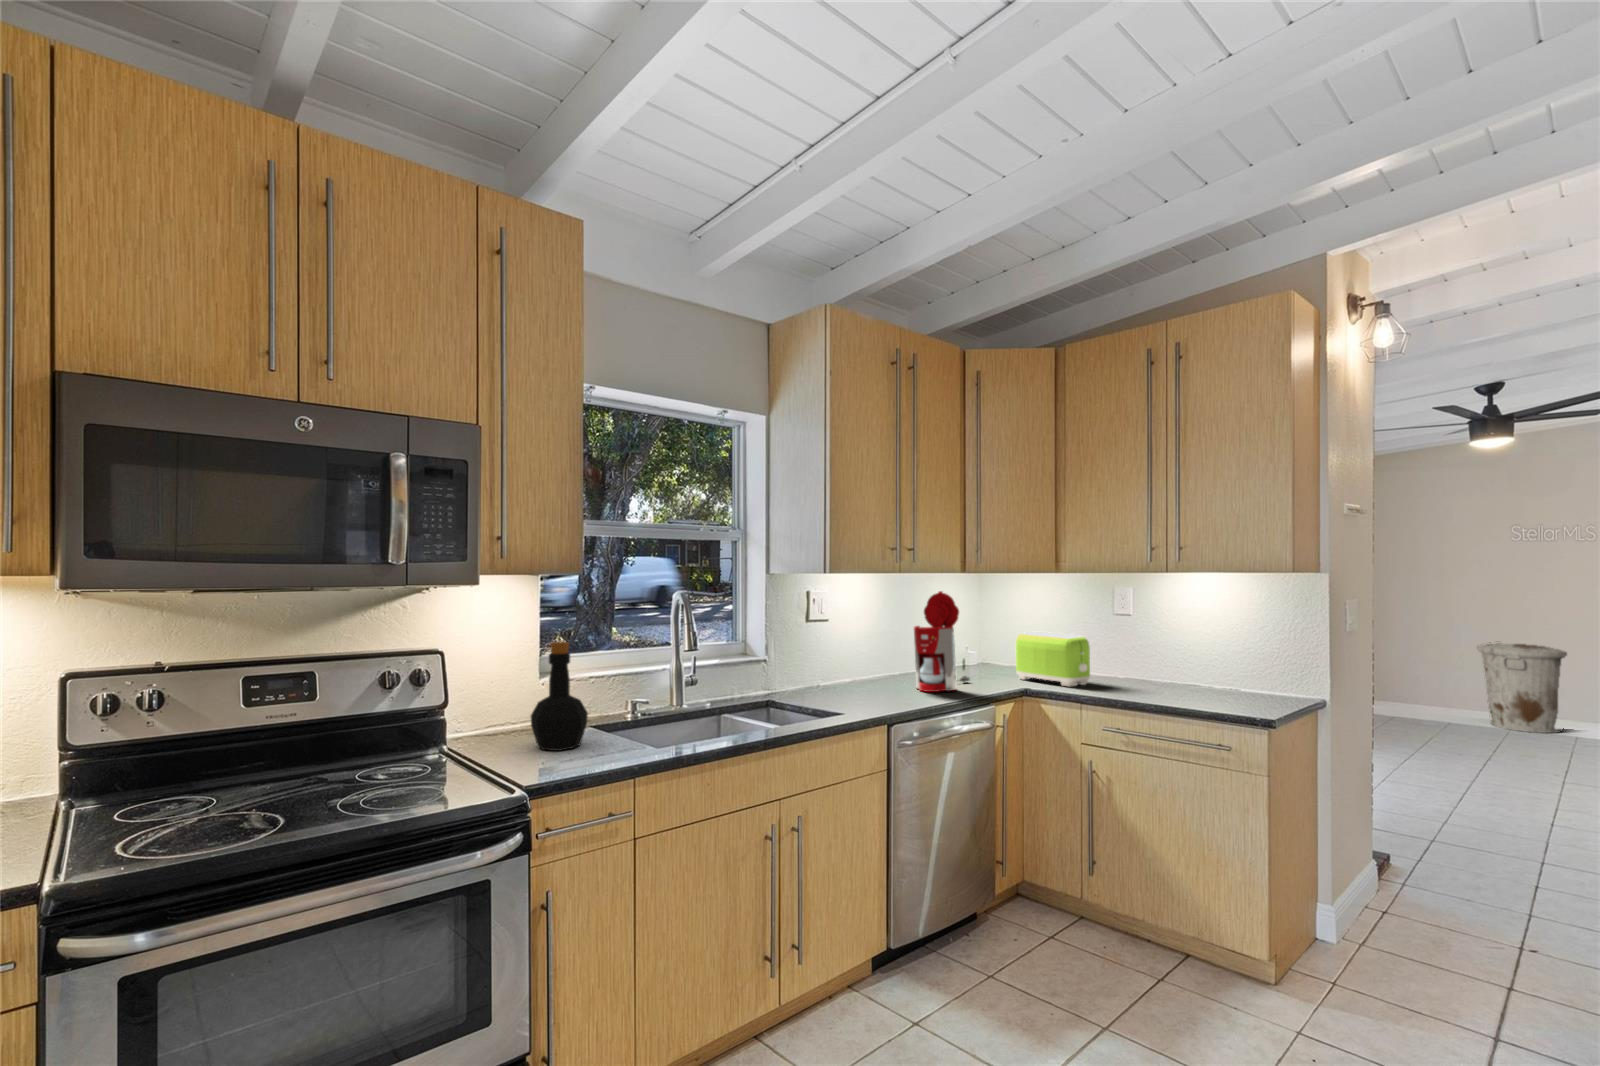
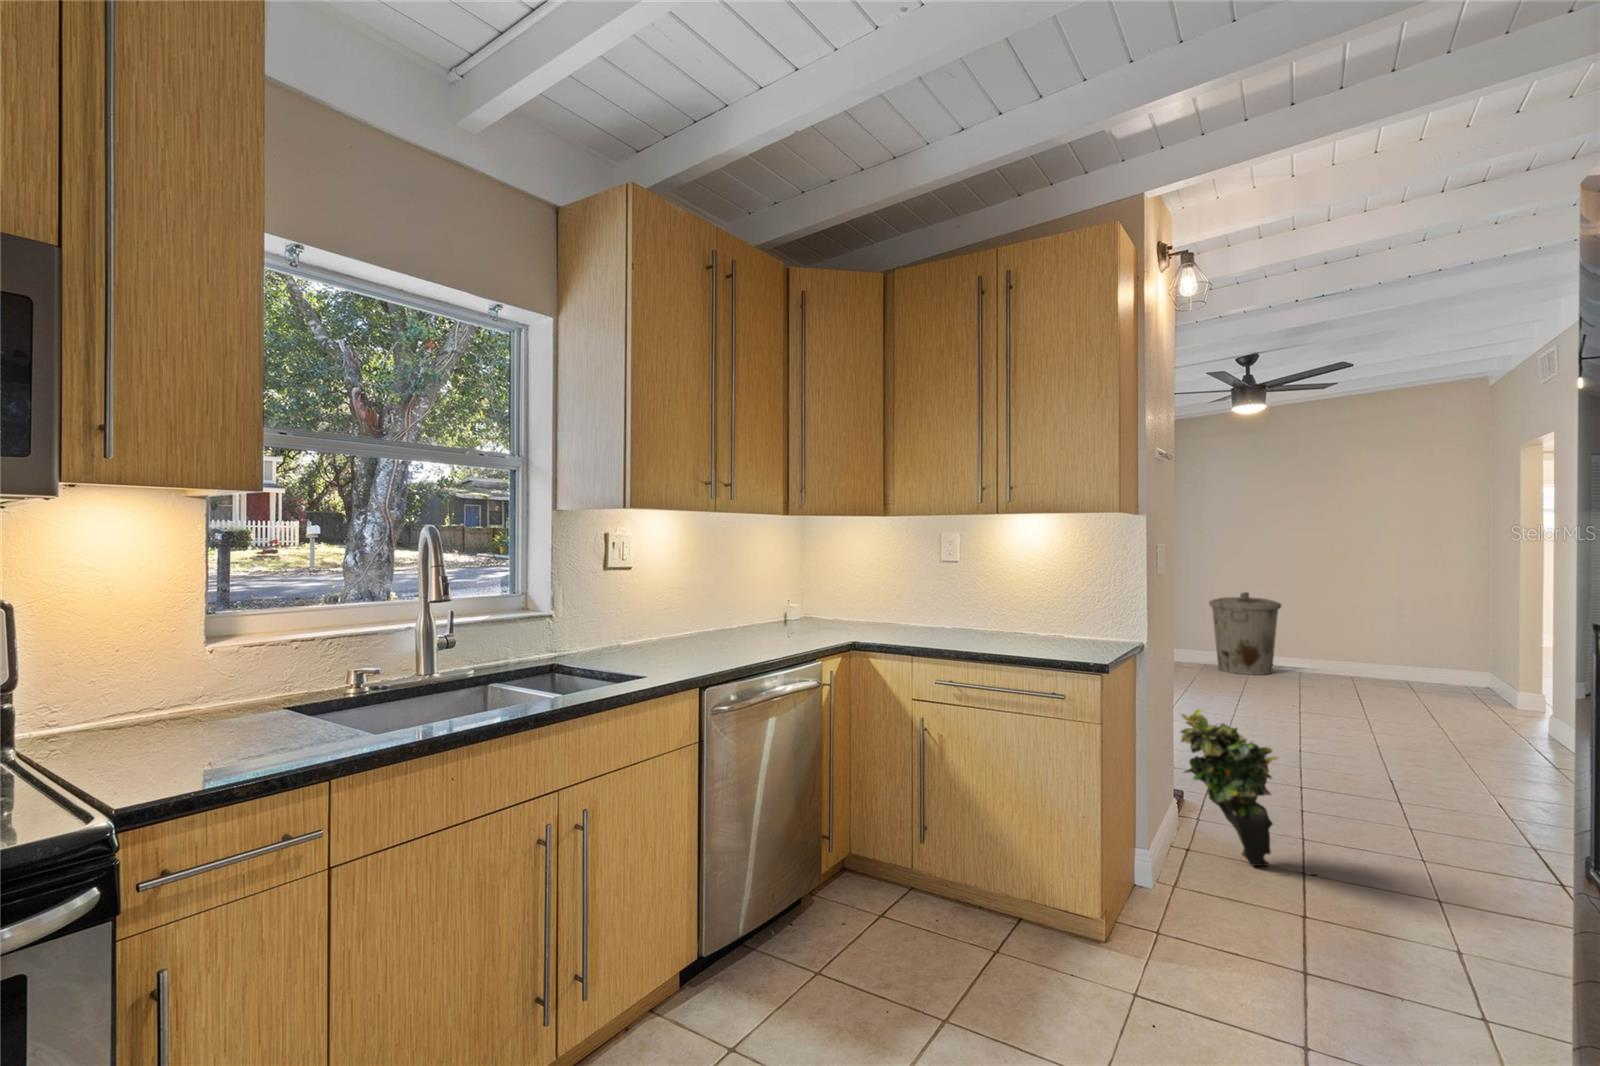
coffee maker: present [914,591,970,692] -> none [728,536,789,649]
toaster: present [1016,632,1090,686] -> none [837,583,915,639]
bottle: present [531,642,588,751] -> none [172,585,271,744]
potted plant: none [1373,767,1488,935] -> present [1180,709,1278,866]

